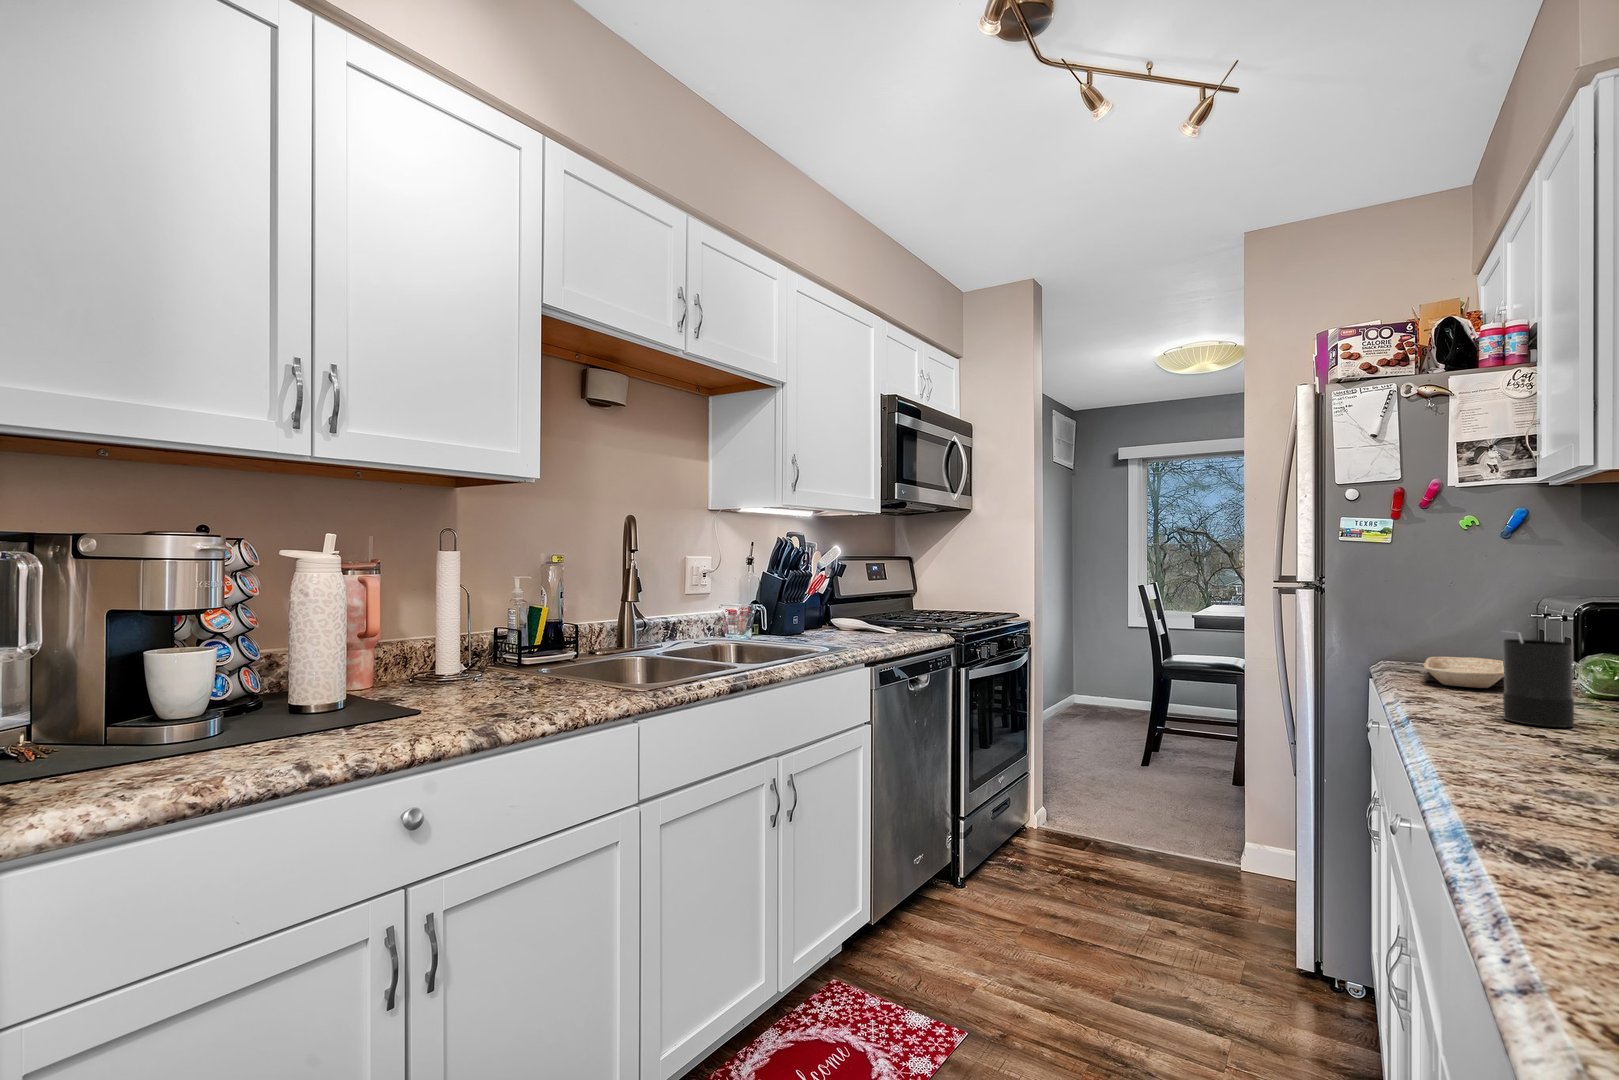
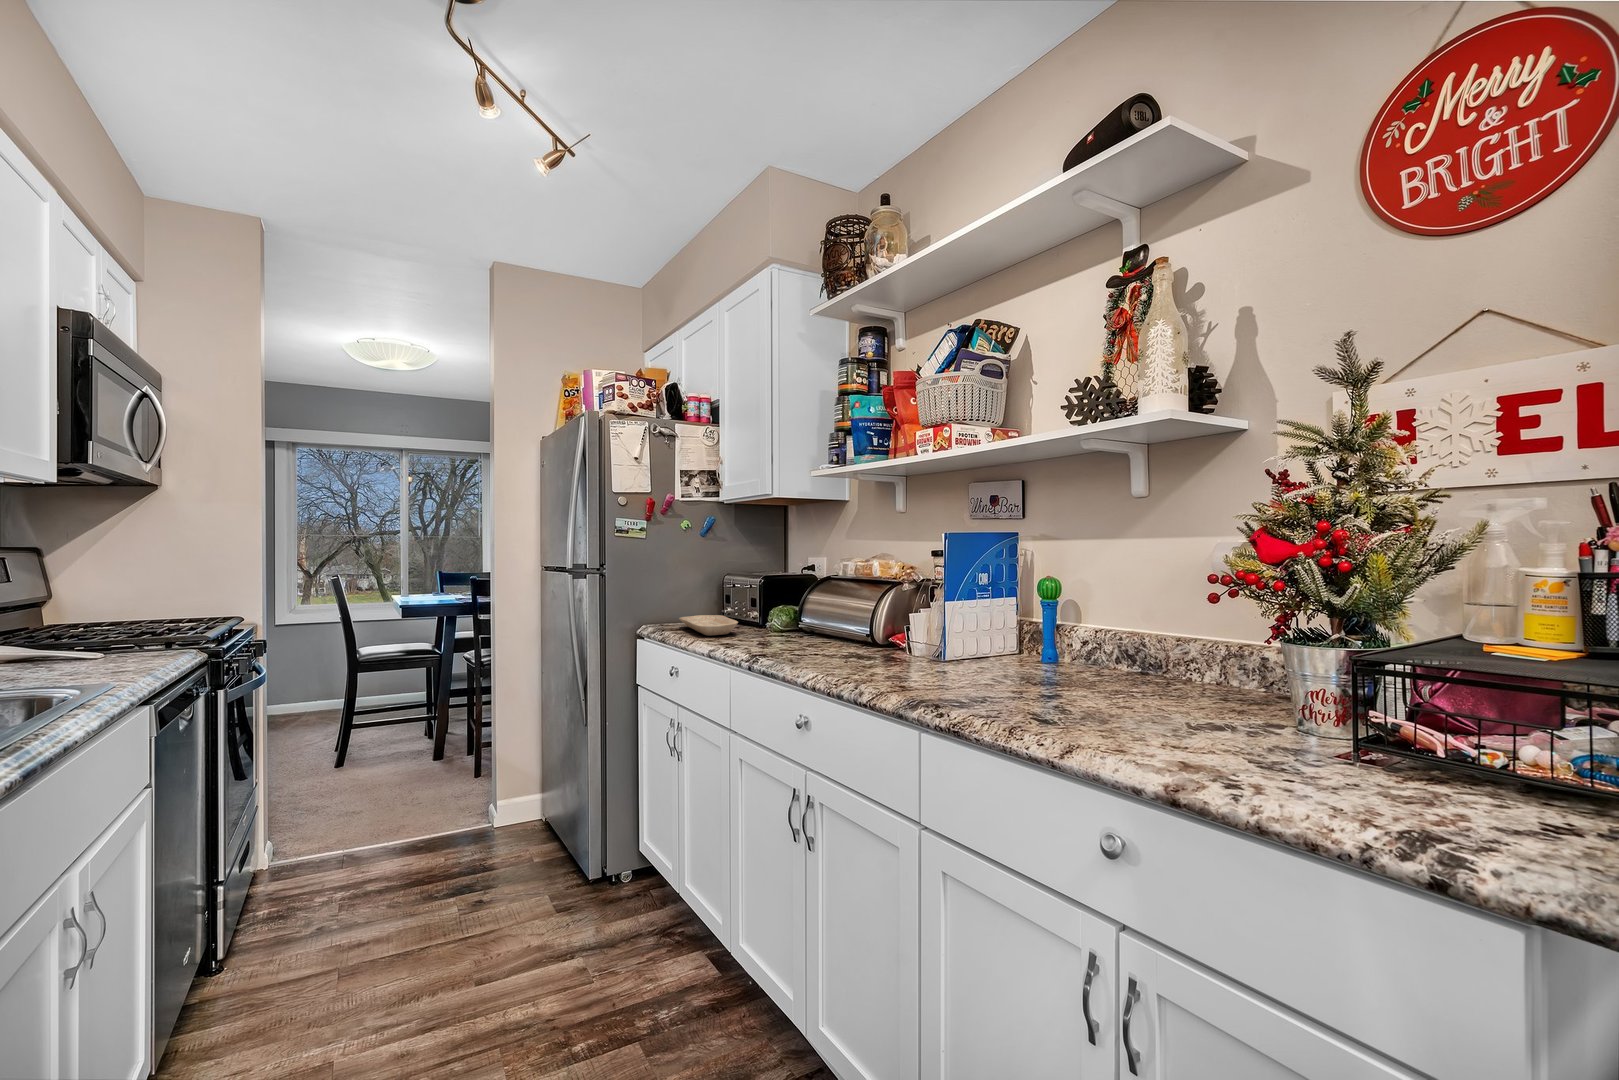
candle: present [1503,633,1574,727] -> none [768,596,803,651]

